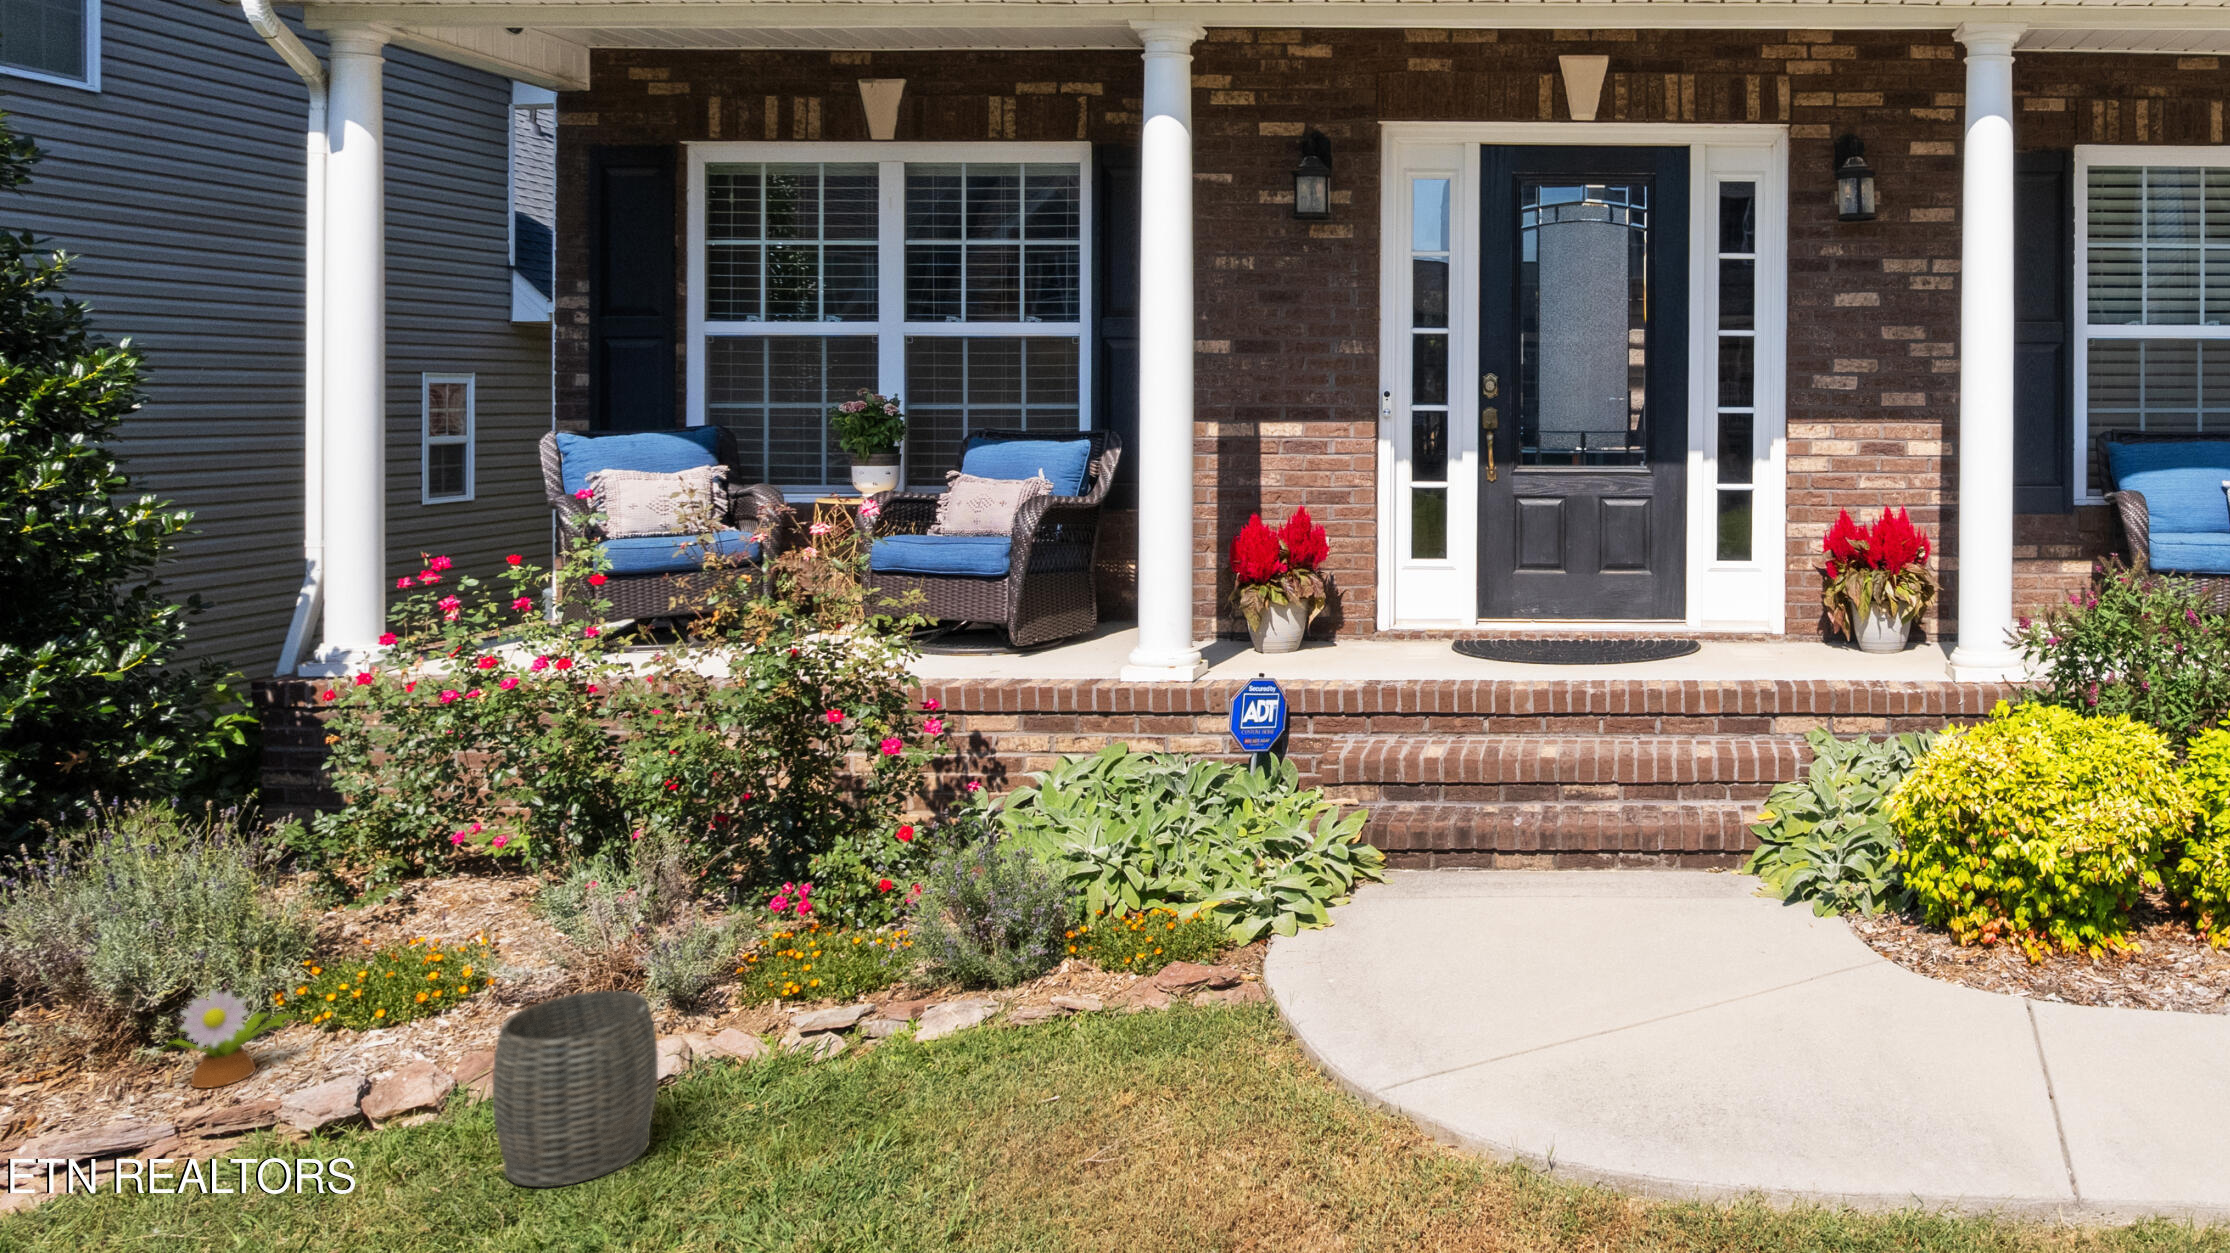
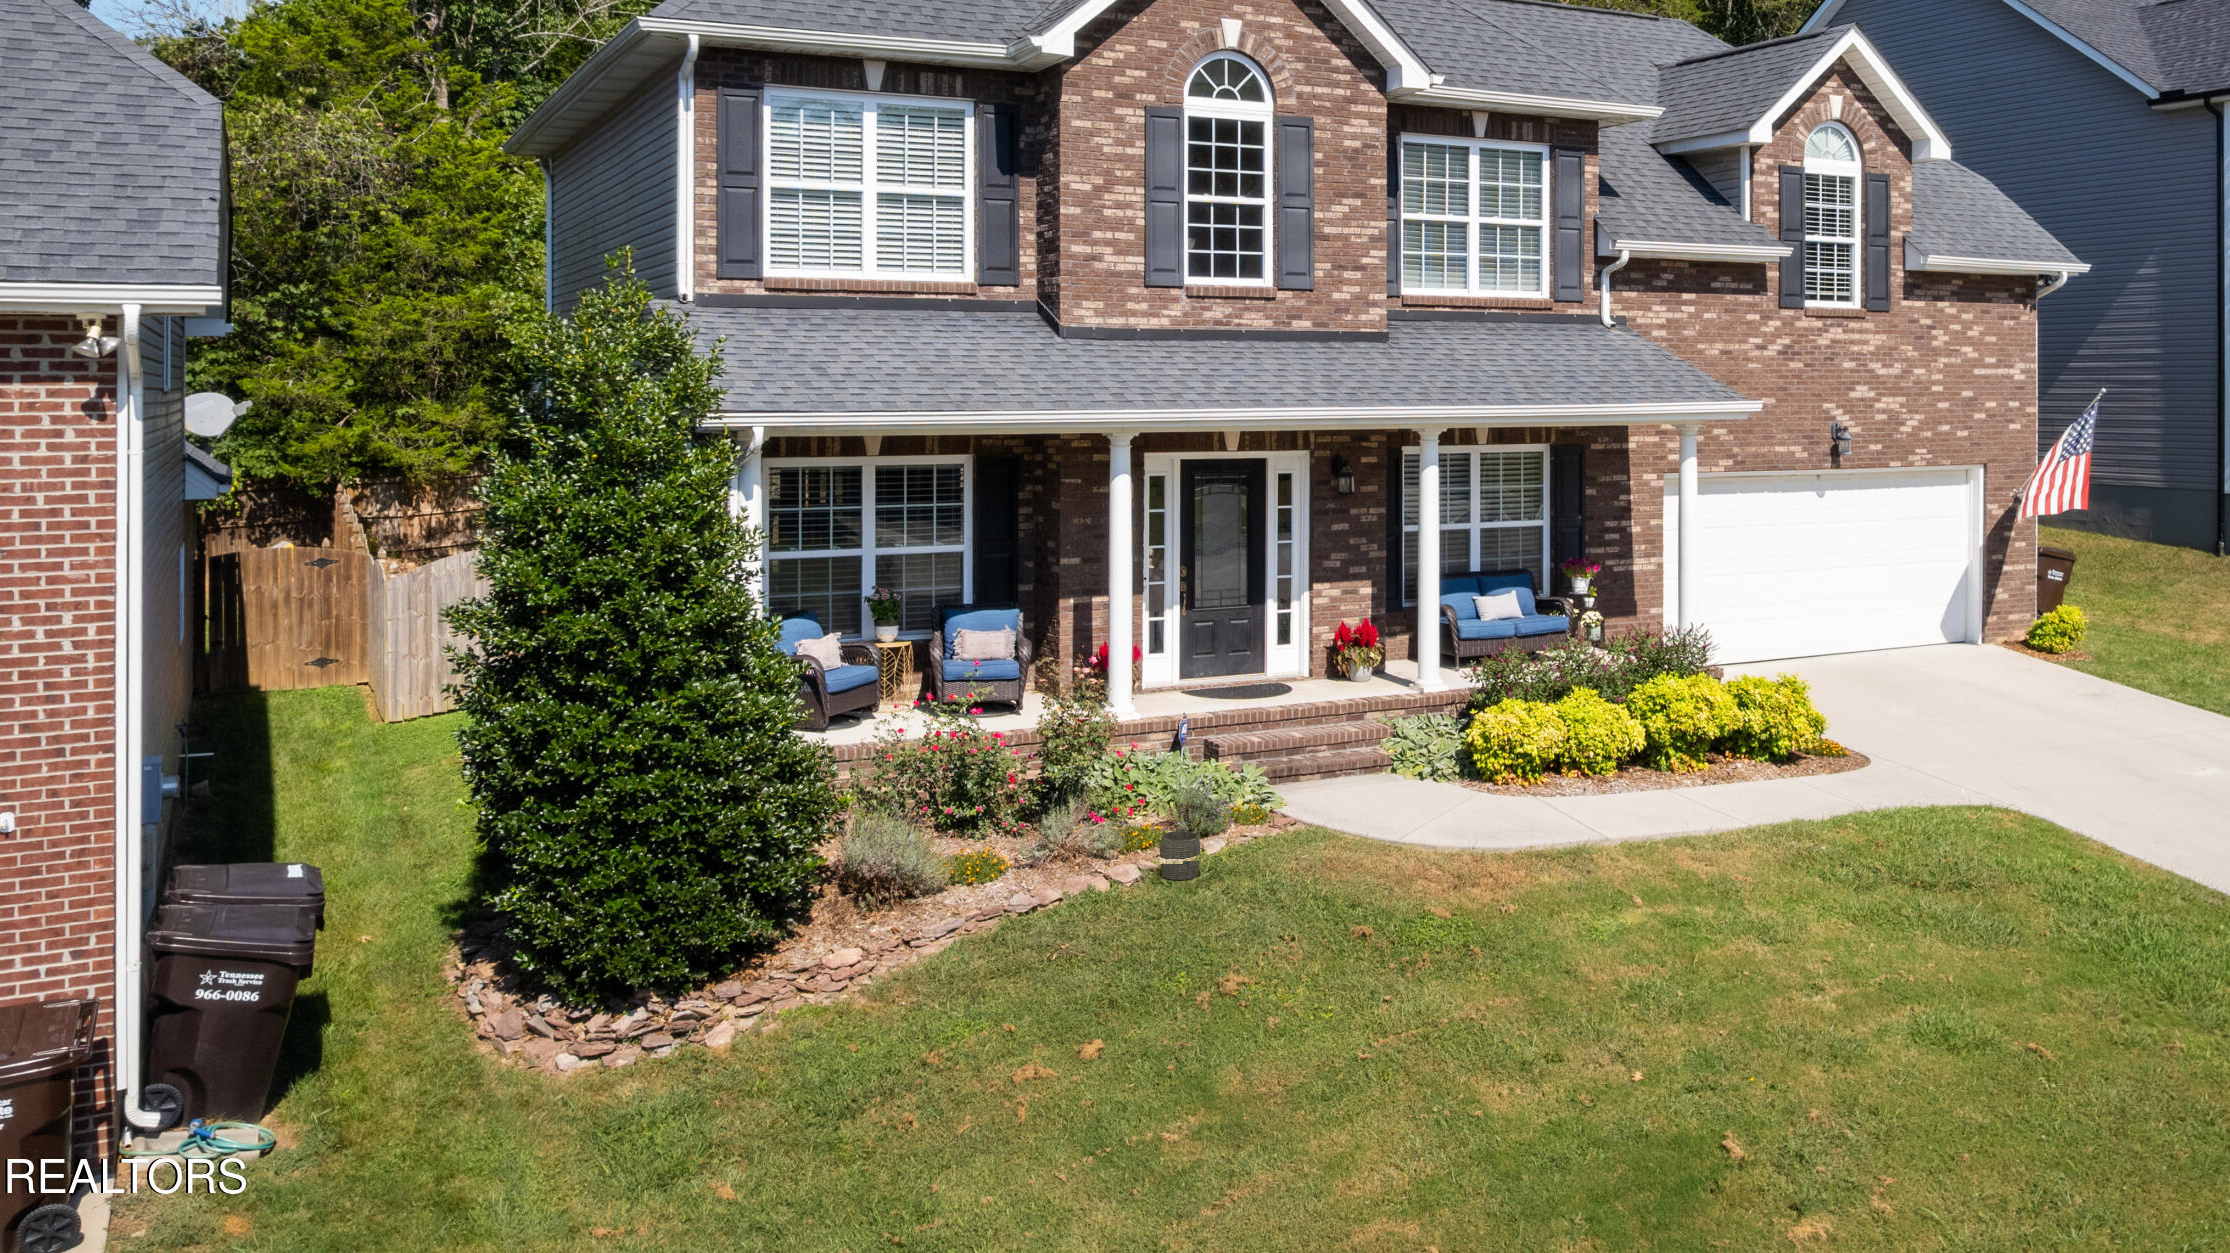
decorative plant: present [159,990,294,1088] -> none [1004,854,1037,886]

